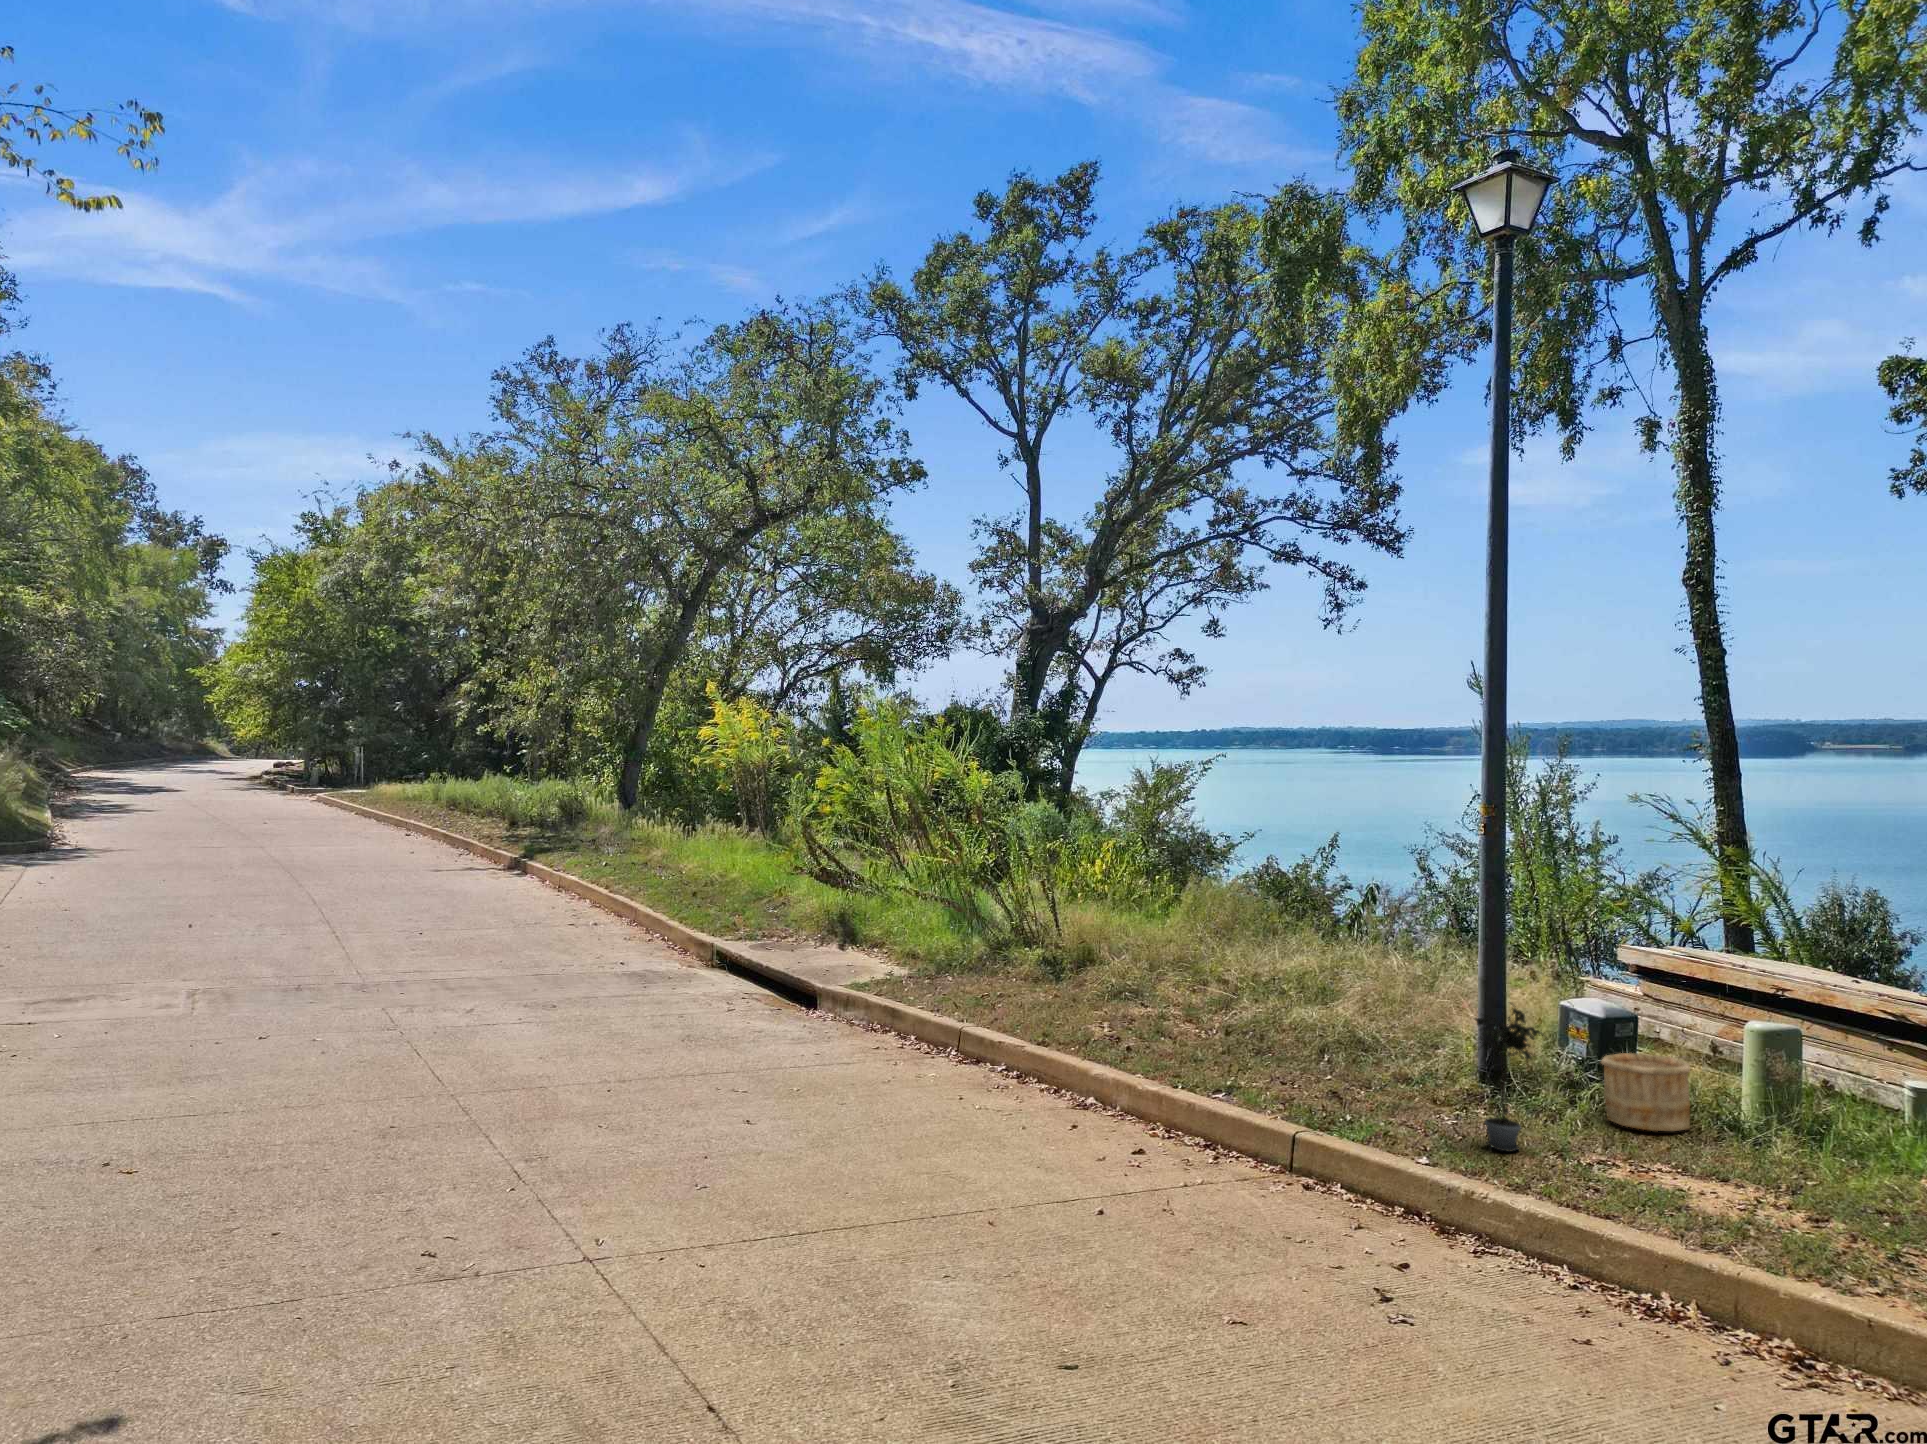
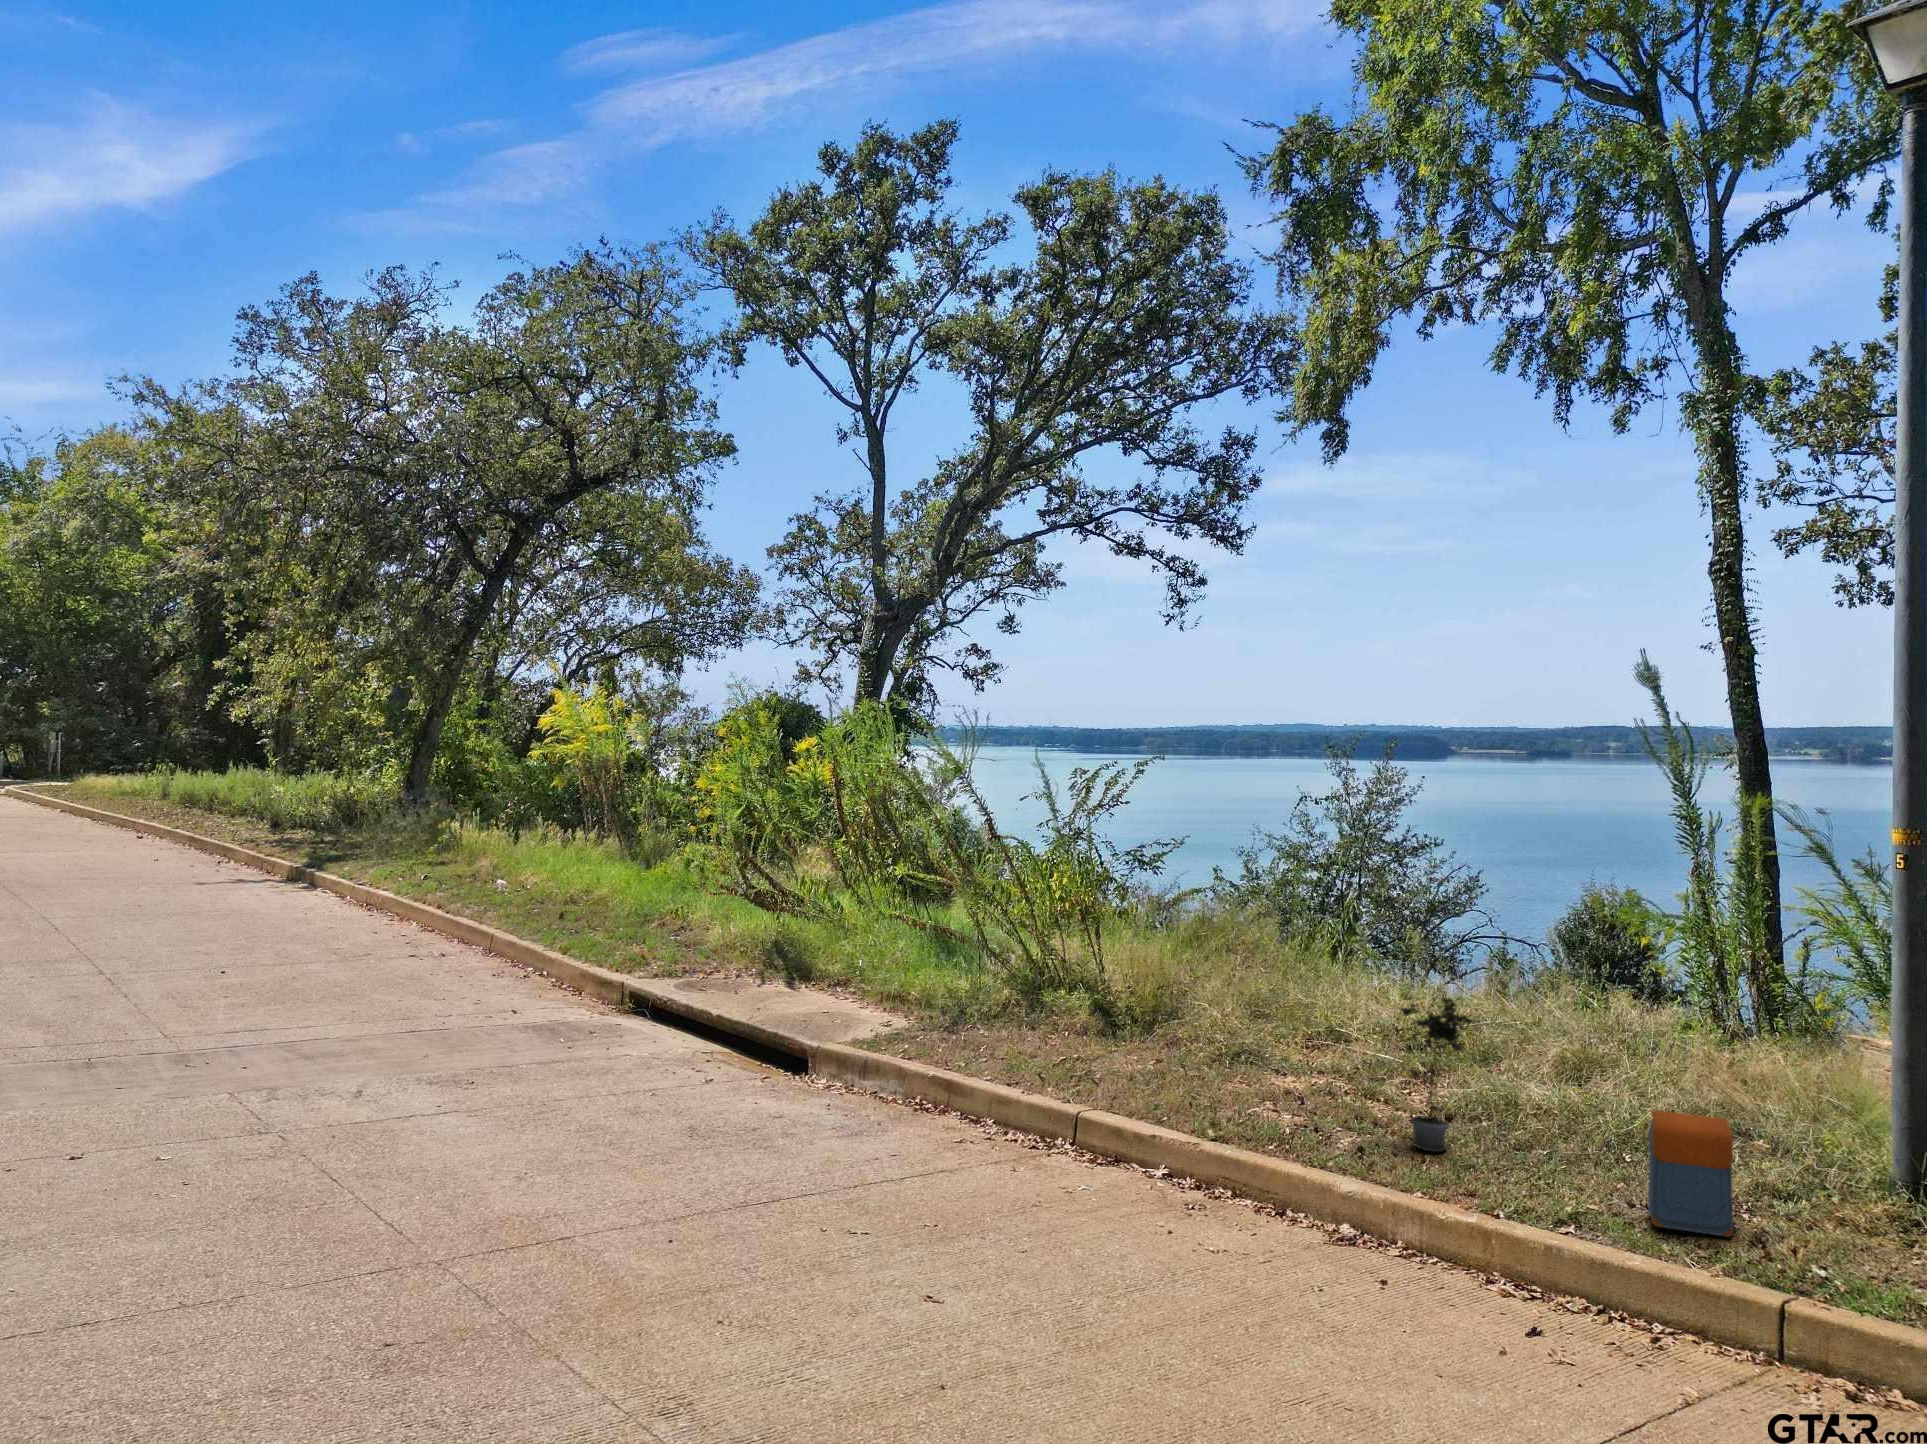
wooden bucket: present [1601,1053,1690,1131] -> none [1524,1047,1617,1128]
backpack: none [1696,1121,1776,1242] -> present [1648,1110,1733,1237]

